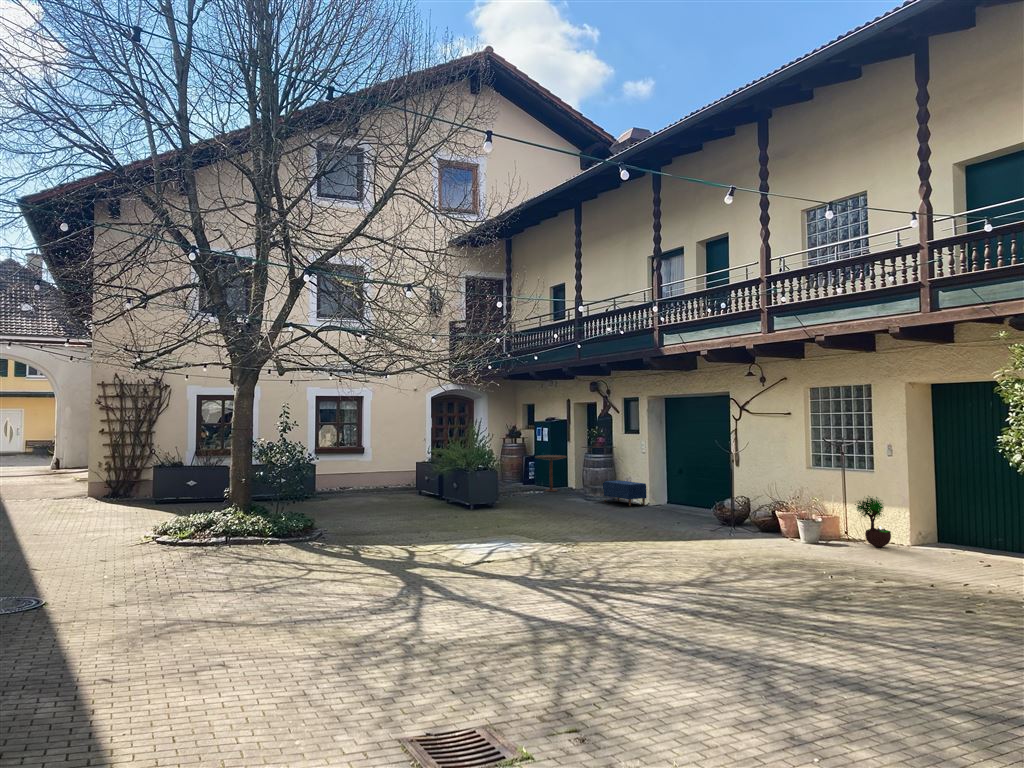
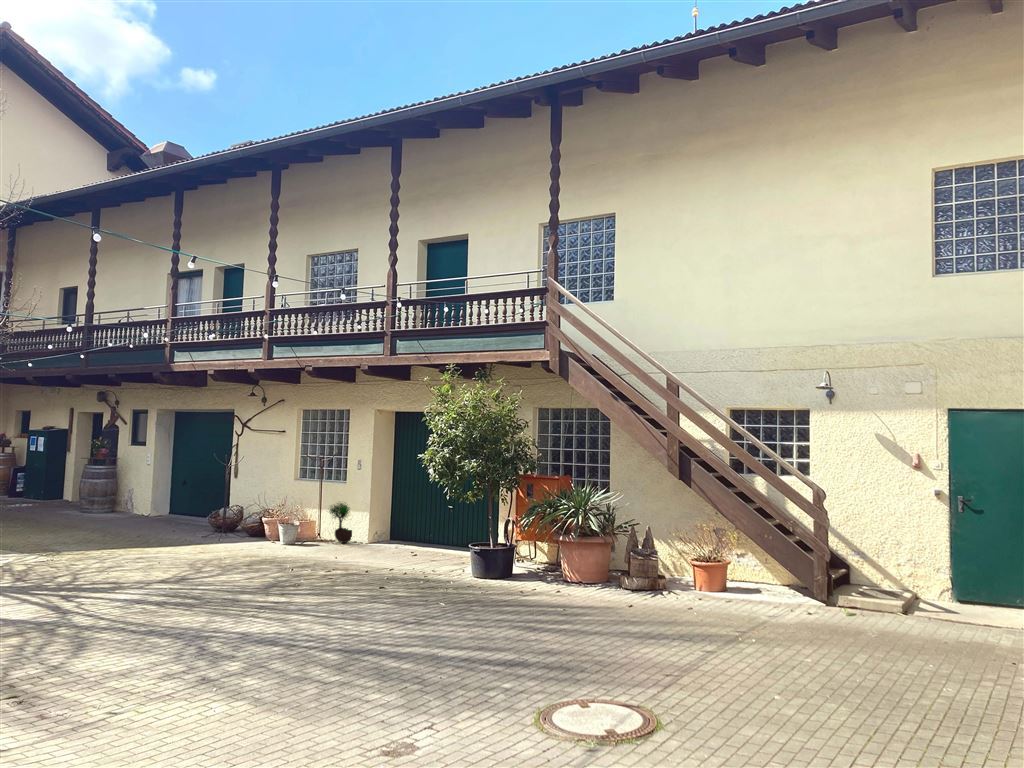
pedestal table: present [535,455,566,491] -> none [22,466,63,505]
bench: present [603,480,646,506] -> none [100,492,149,518]

